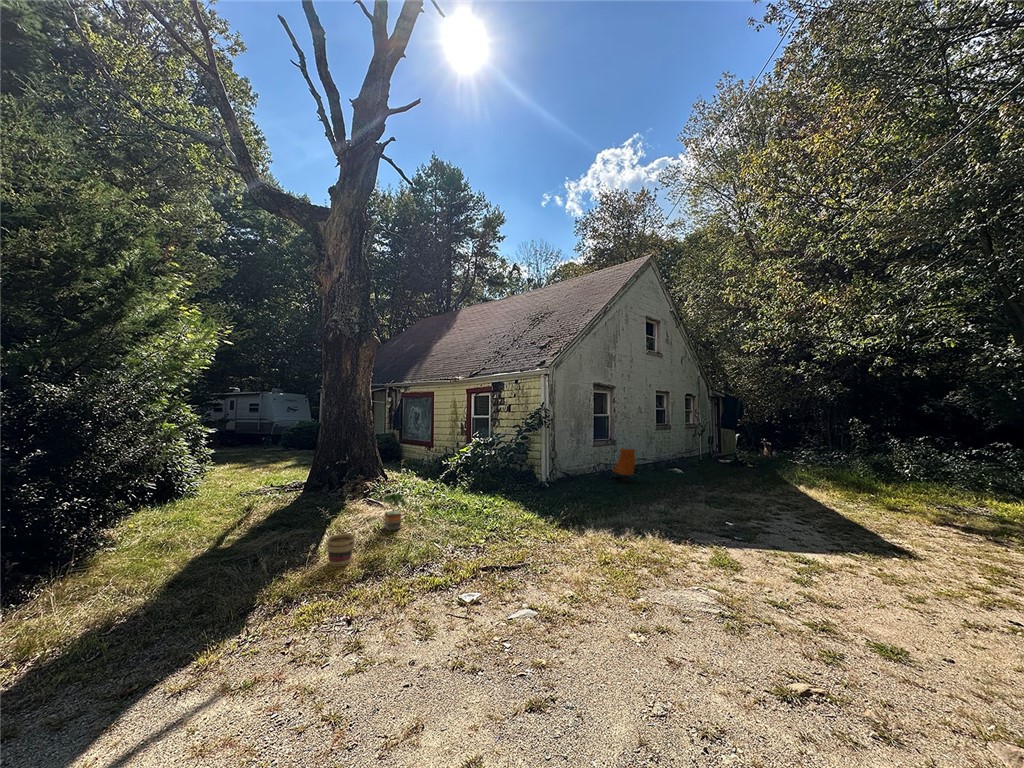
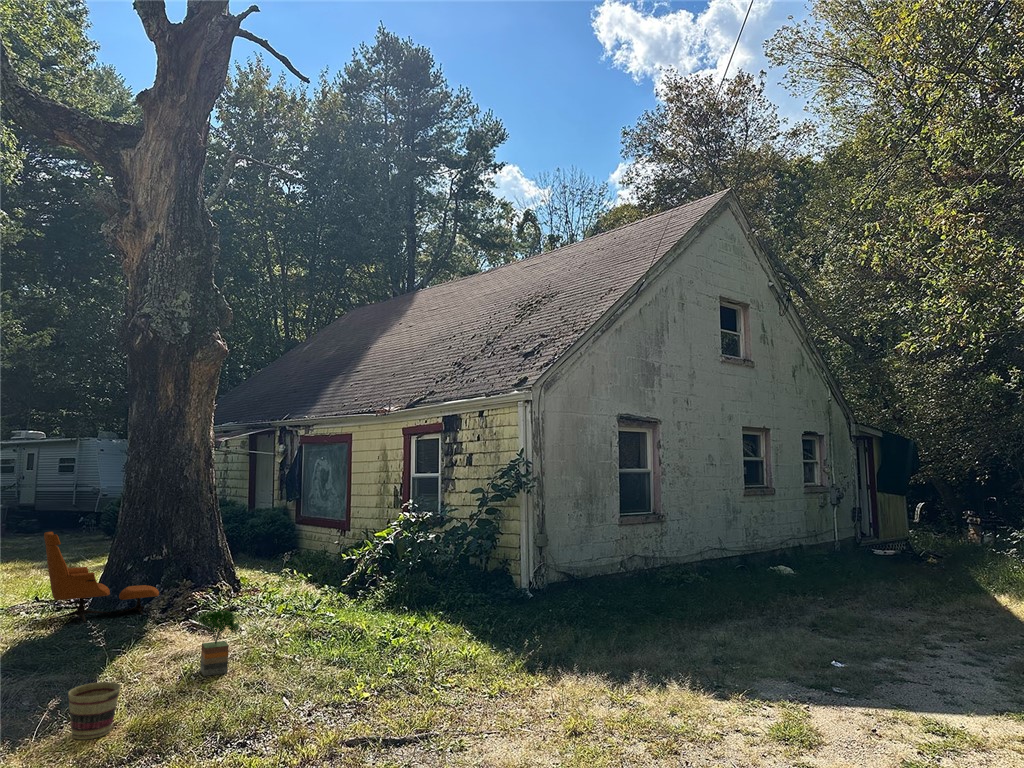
lounge chair: present [612,449,635,482] -> present [44,532,159,623]

